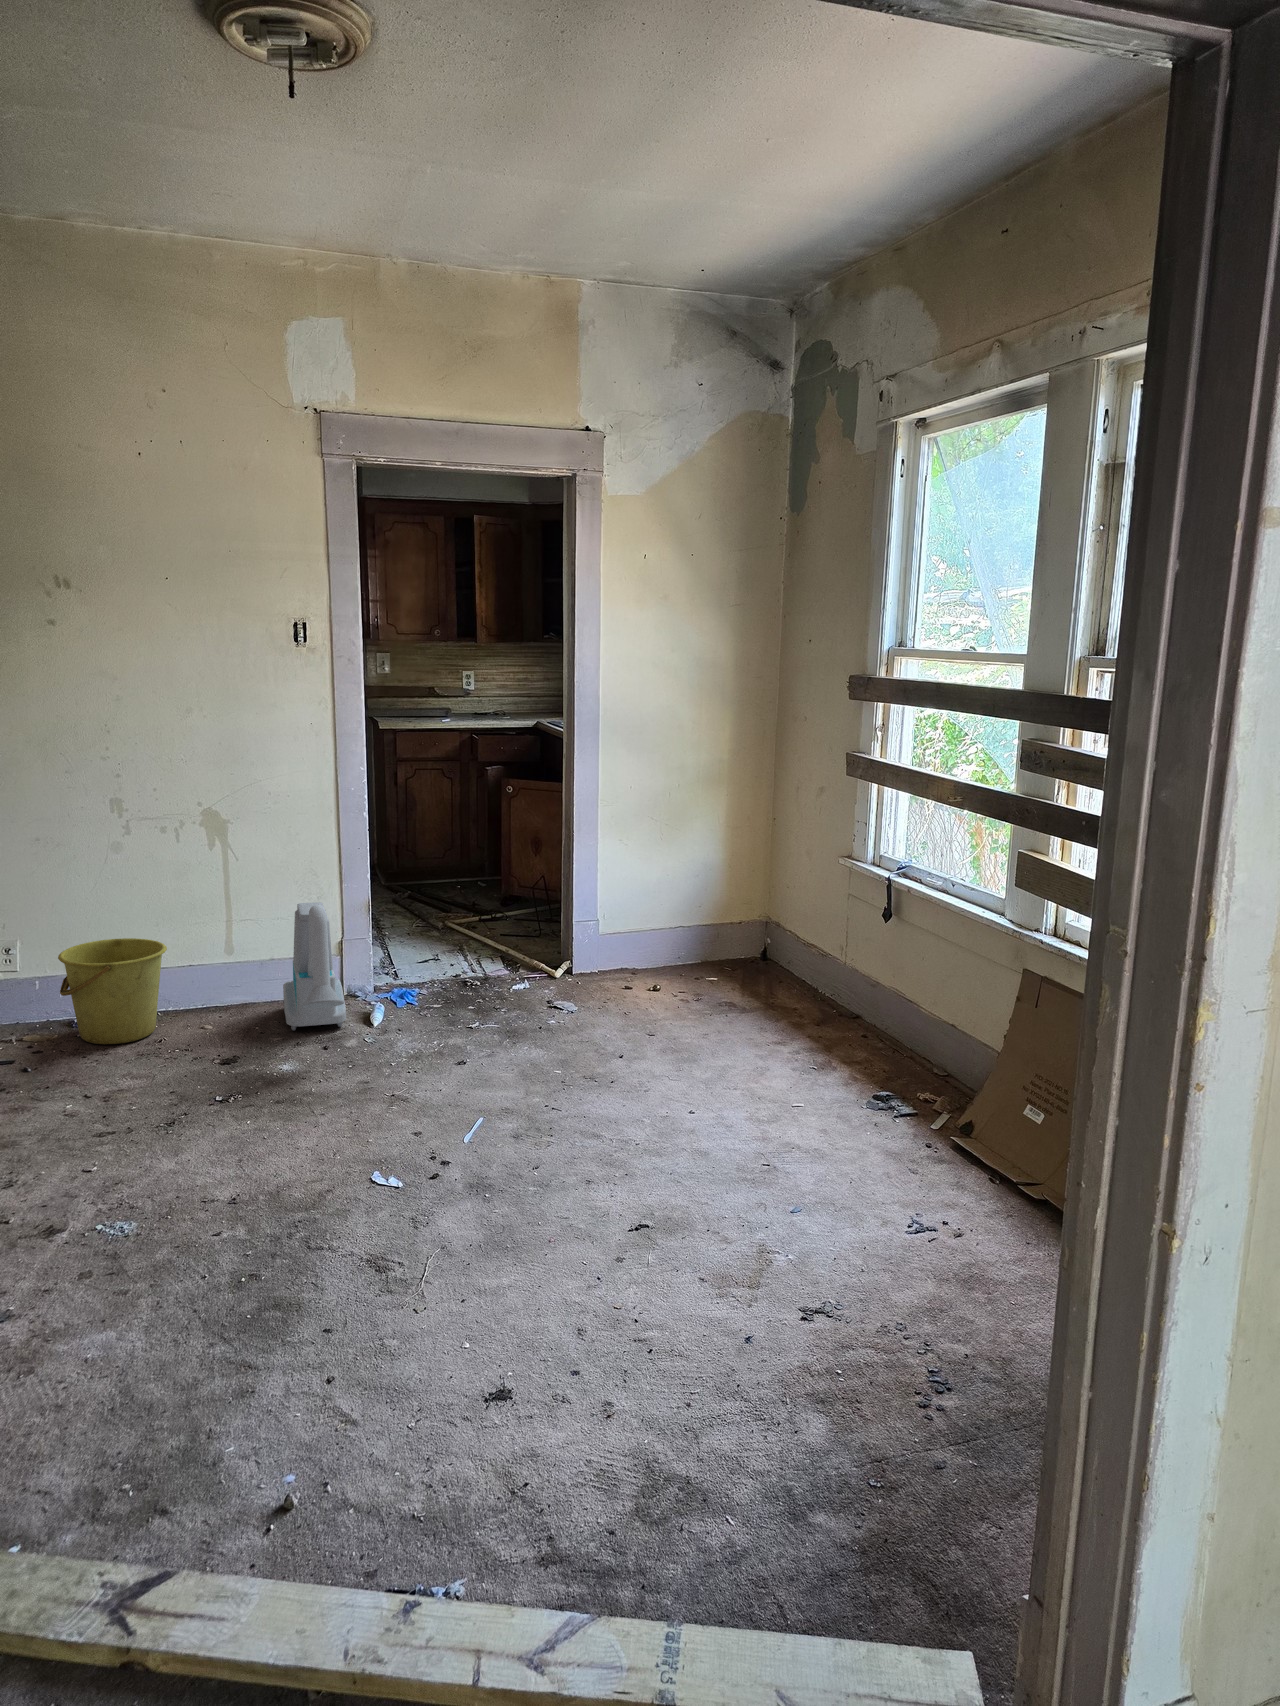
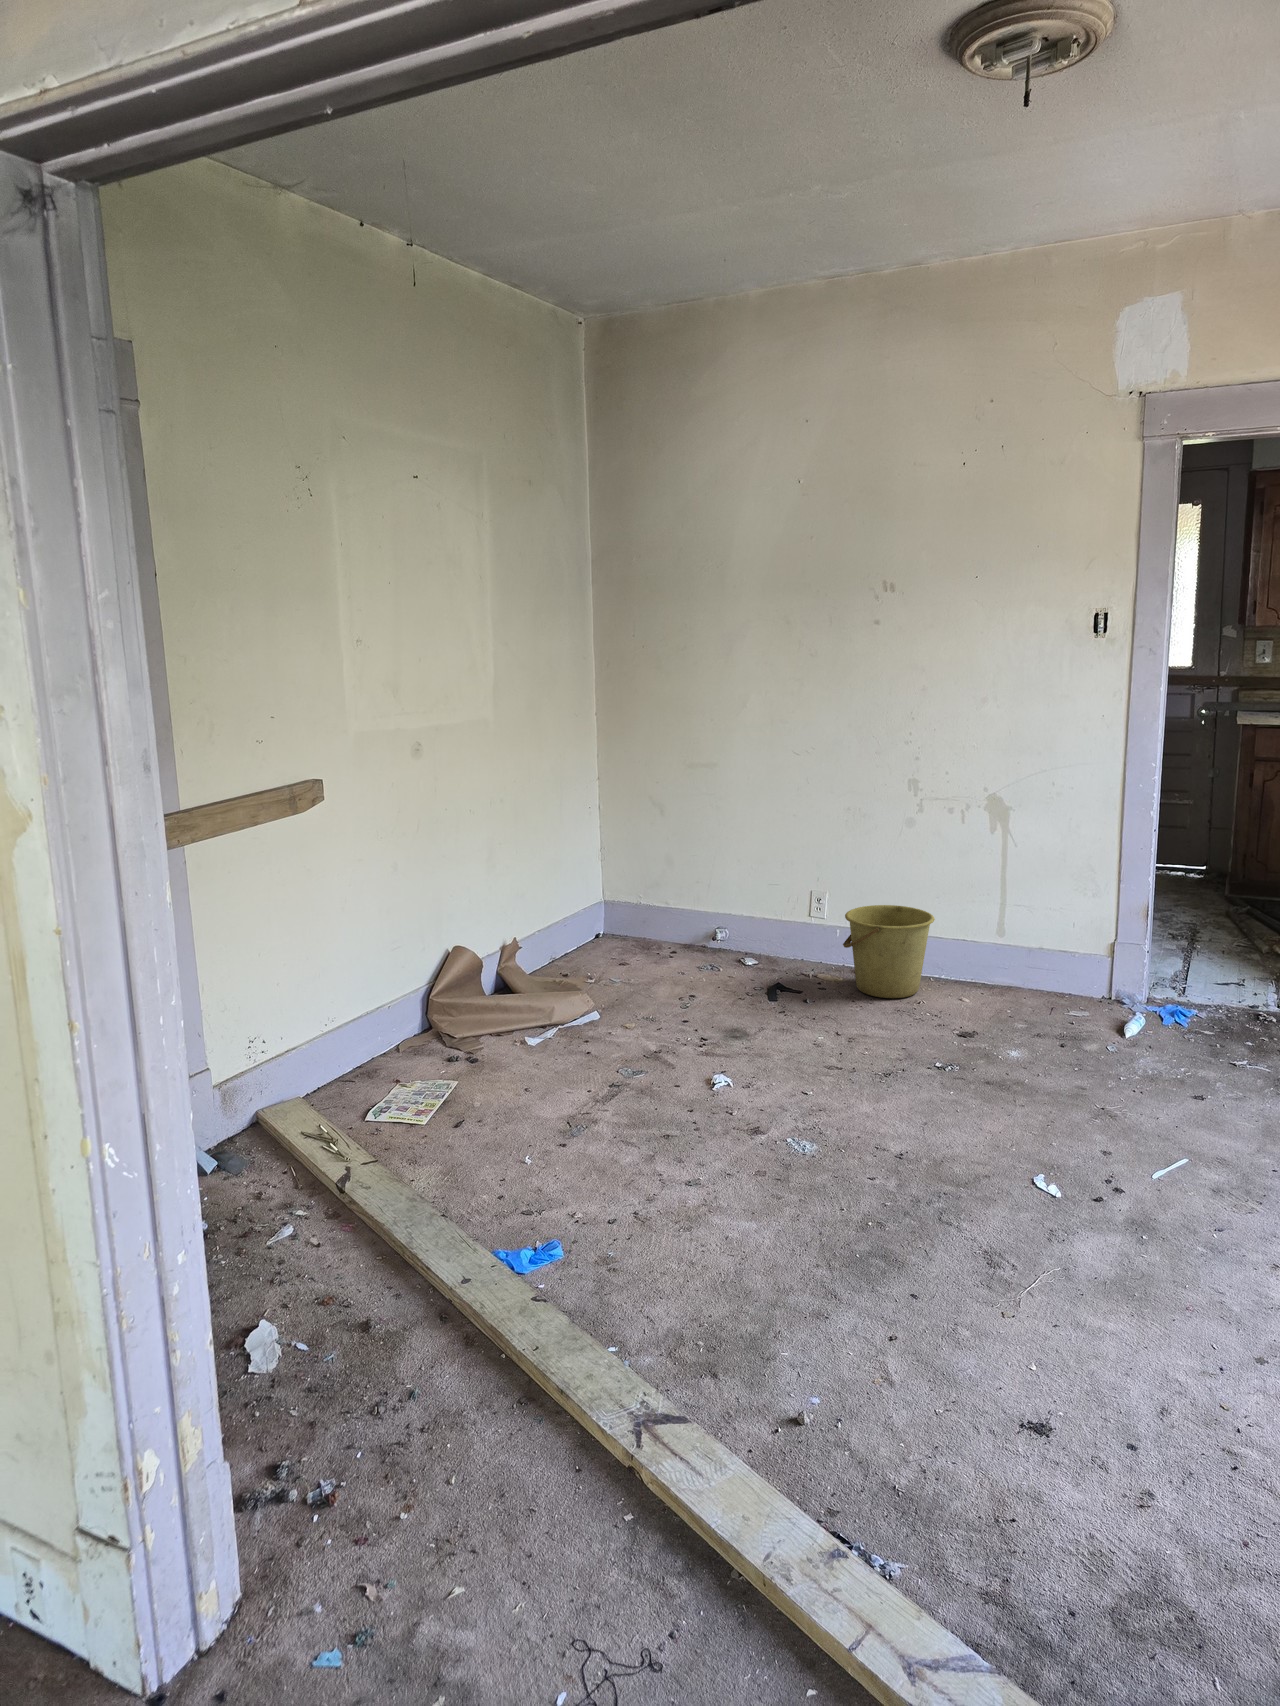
vacuum cleaner: present [283,902,346,1030] -> none [1033,897,1101,1027]

